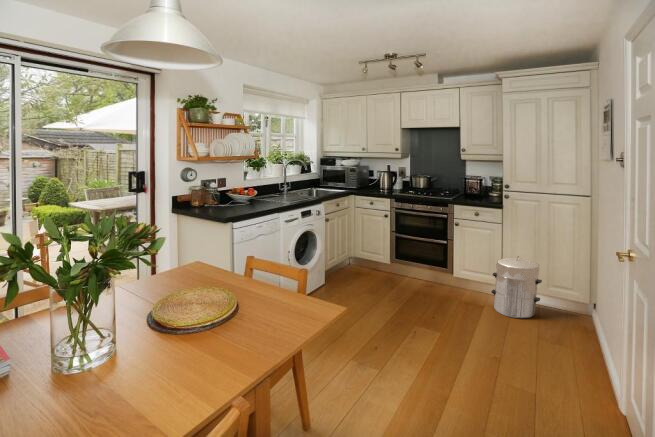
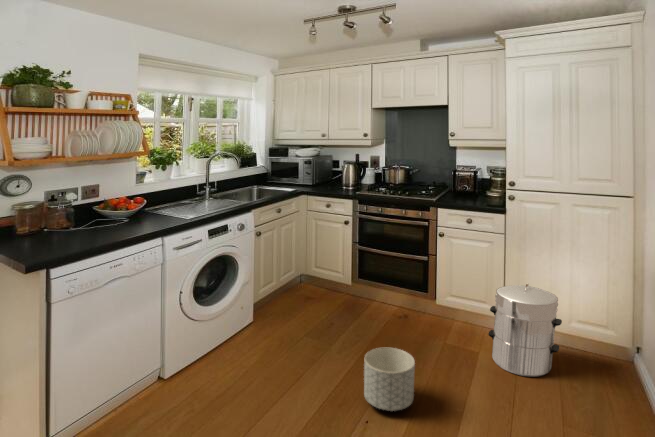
planter: none [410,296,445,334] -> present [364,347,415,411]

